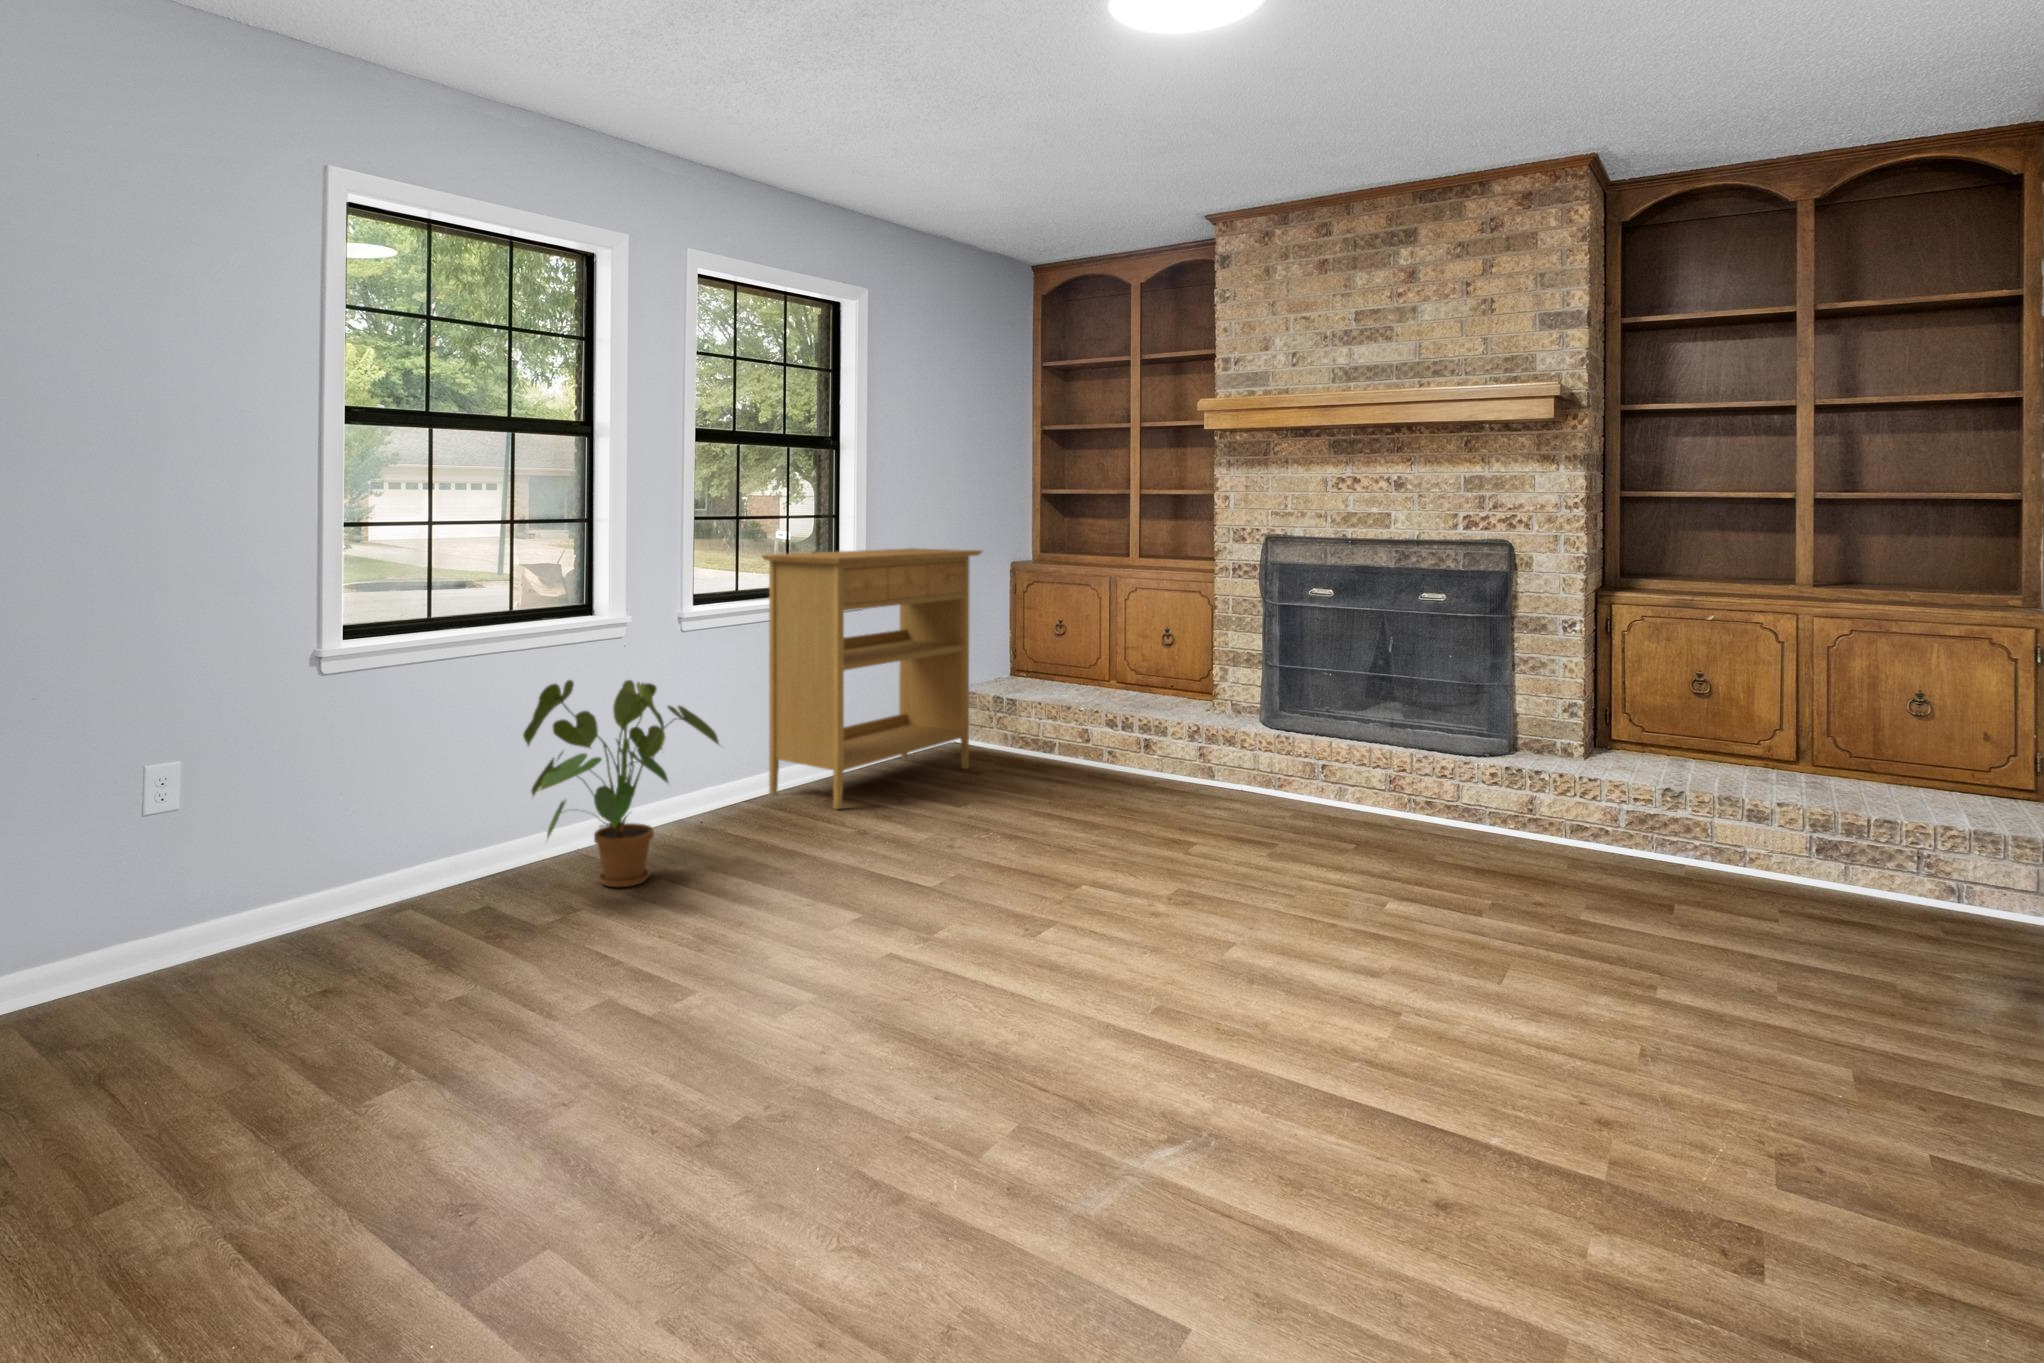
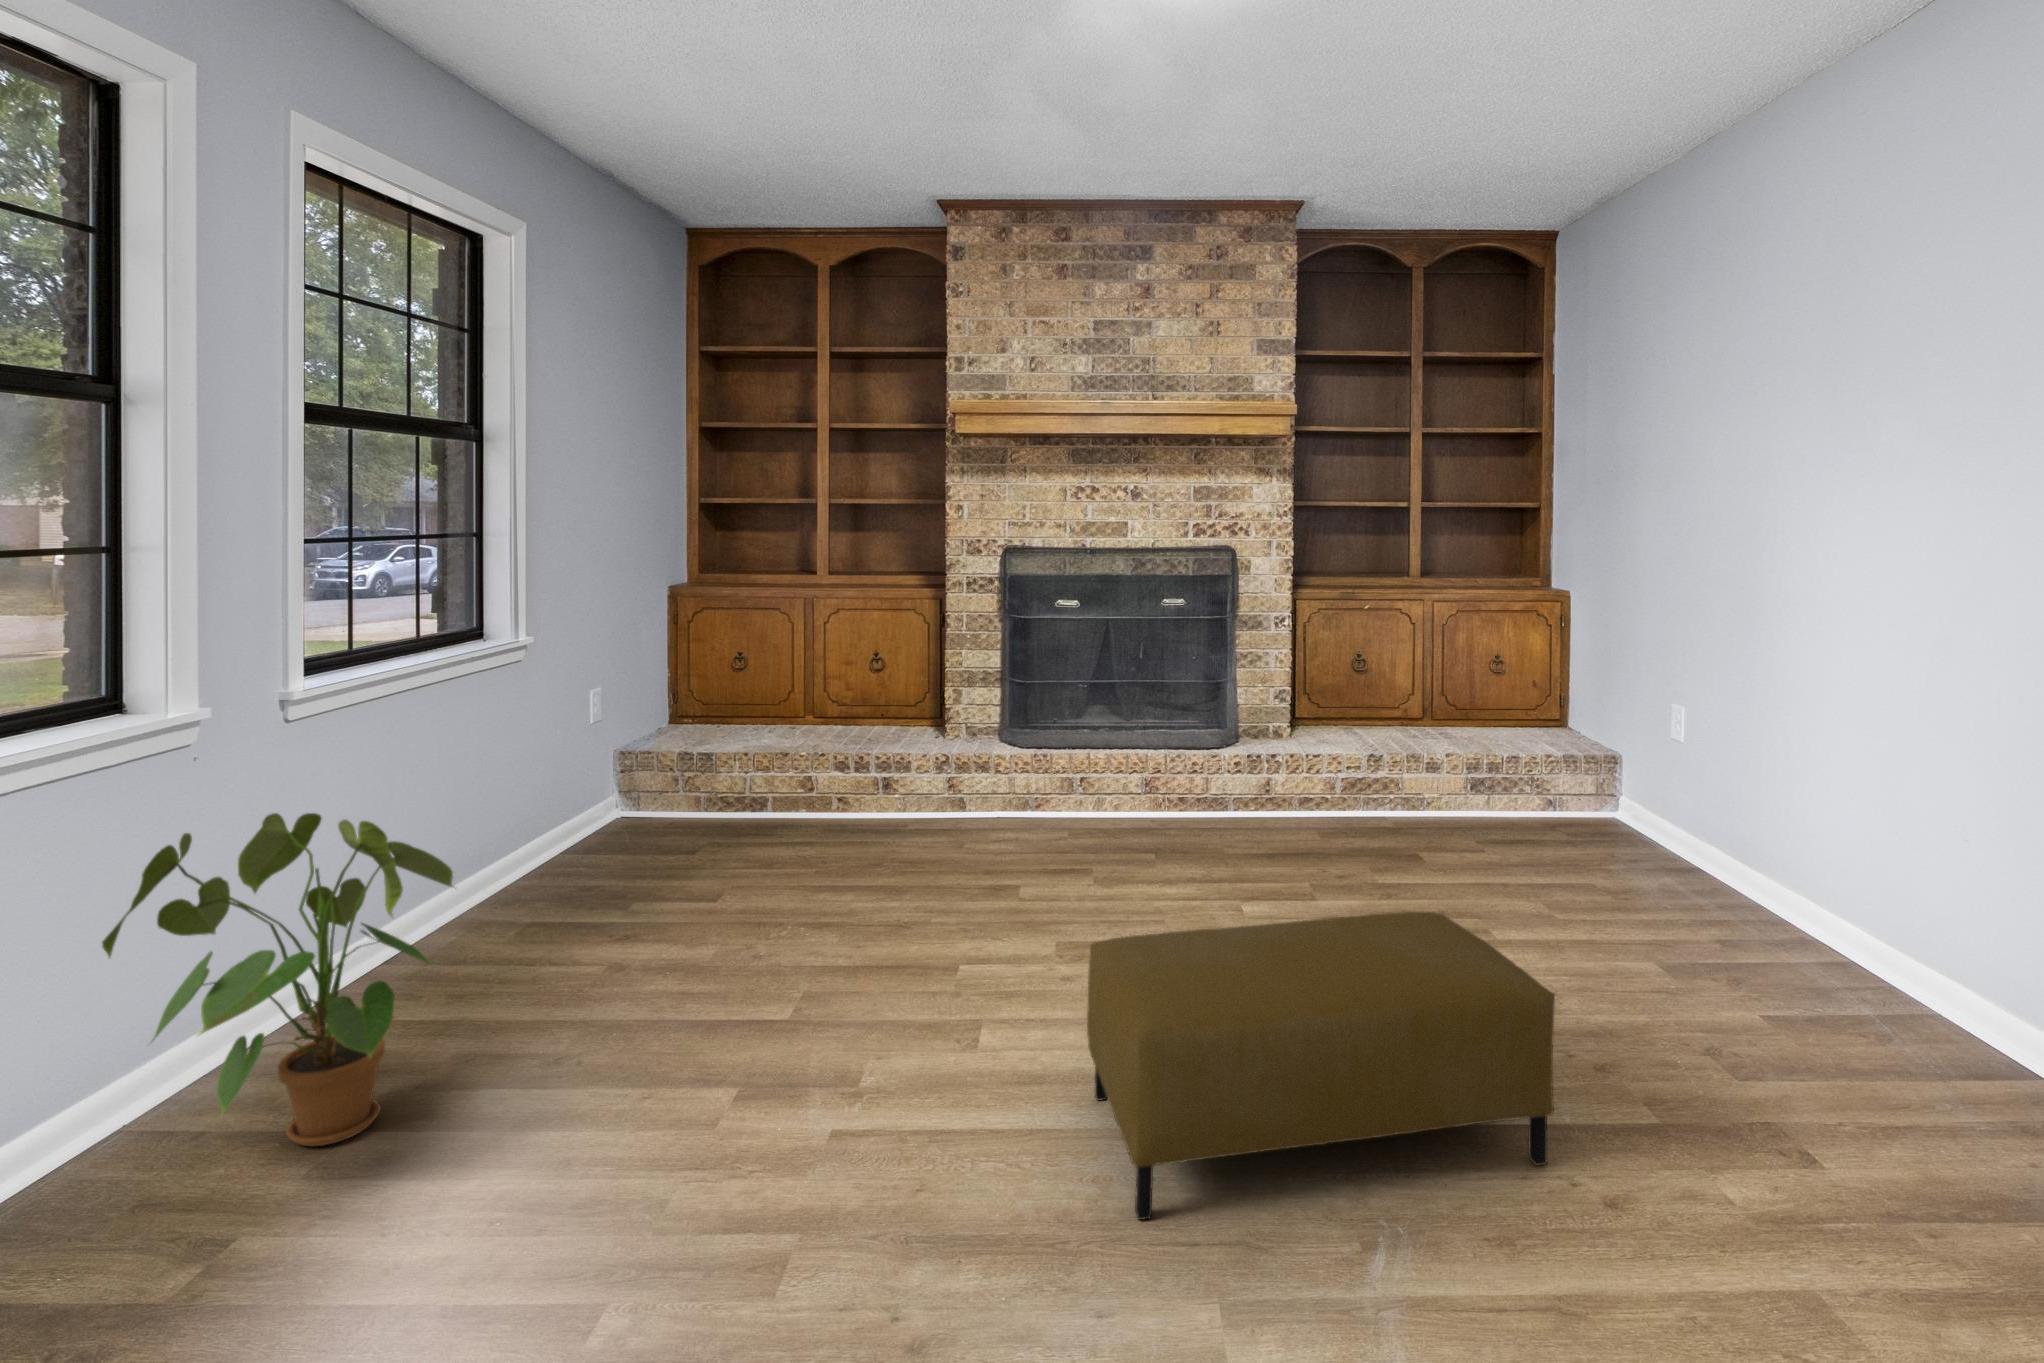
console table: present [762,548,982,809] -> none [425,573,698,931]
ottoman: none [1010,853,1454,1165] -> present [1087,912,1555,1220]

